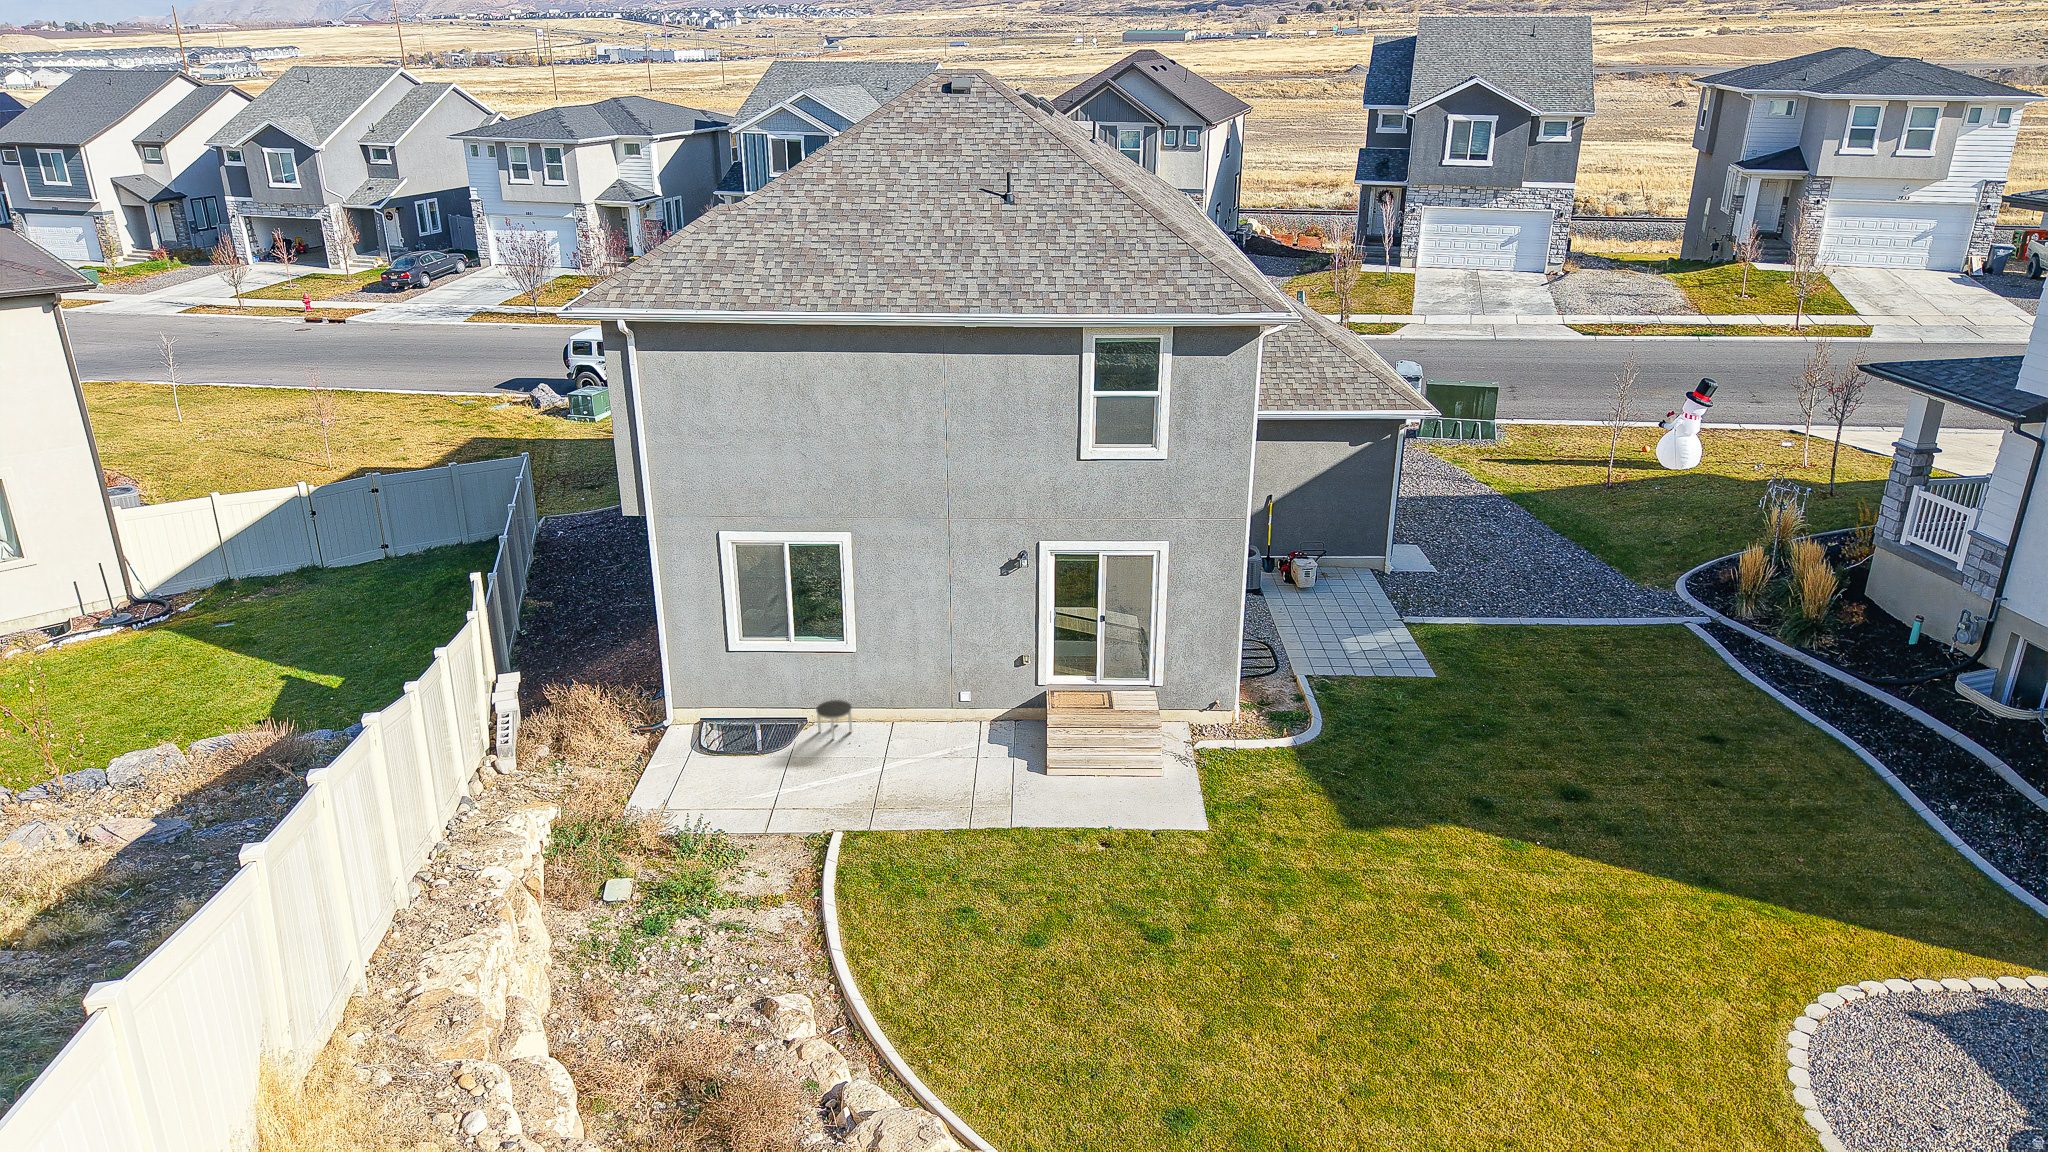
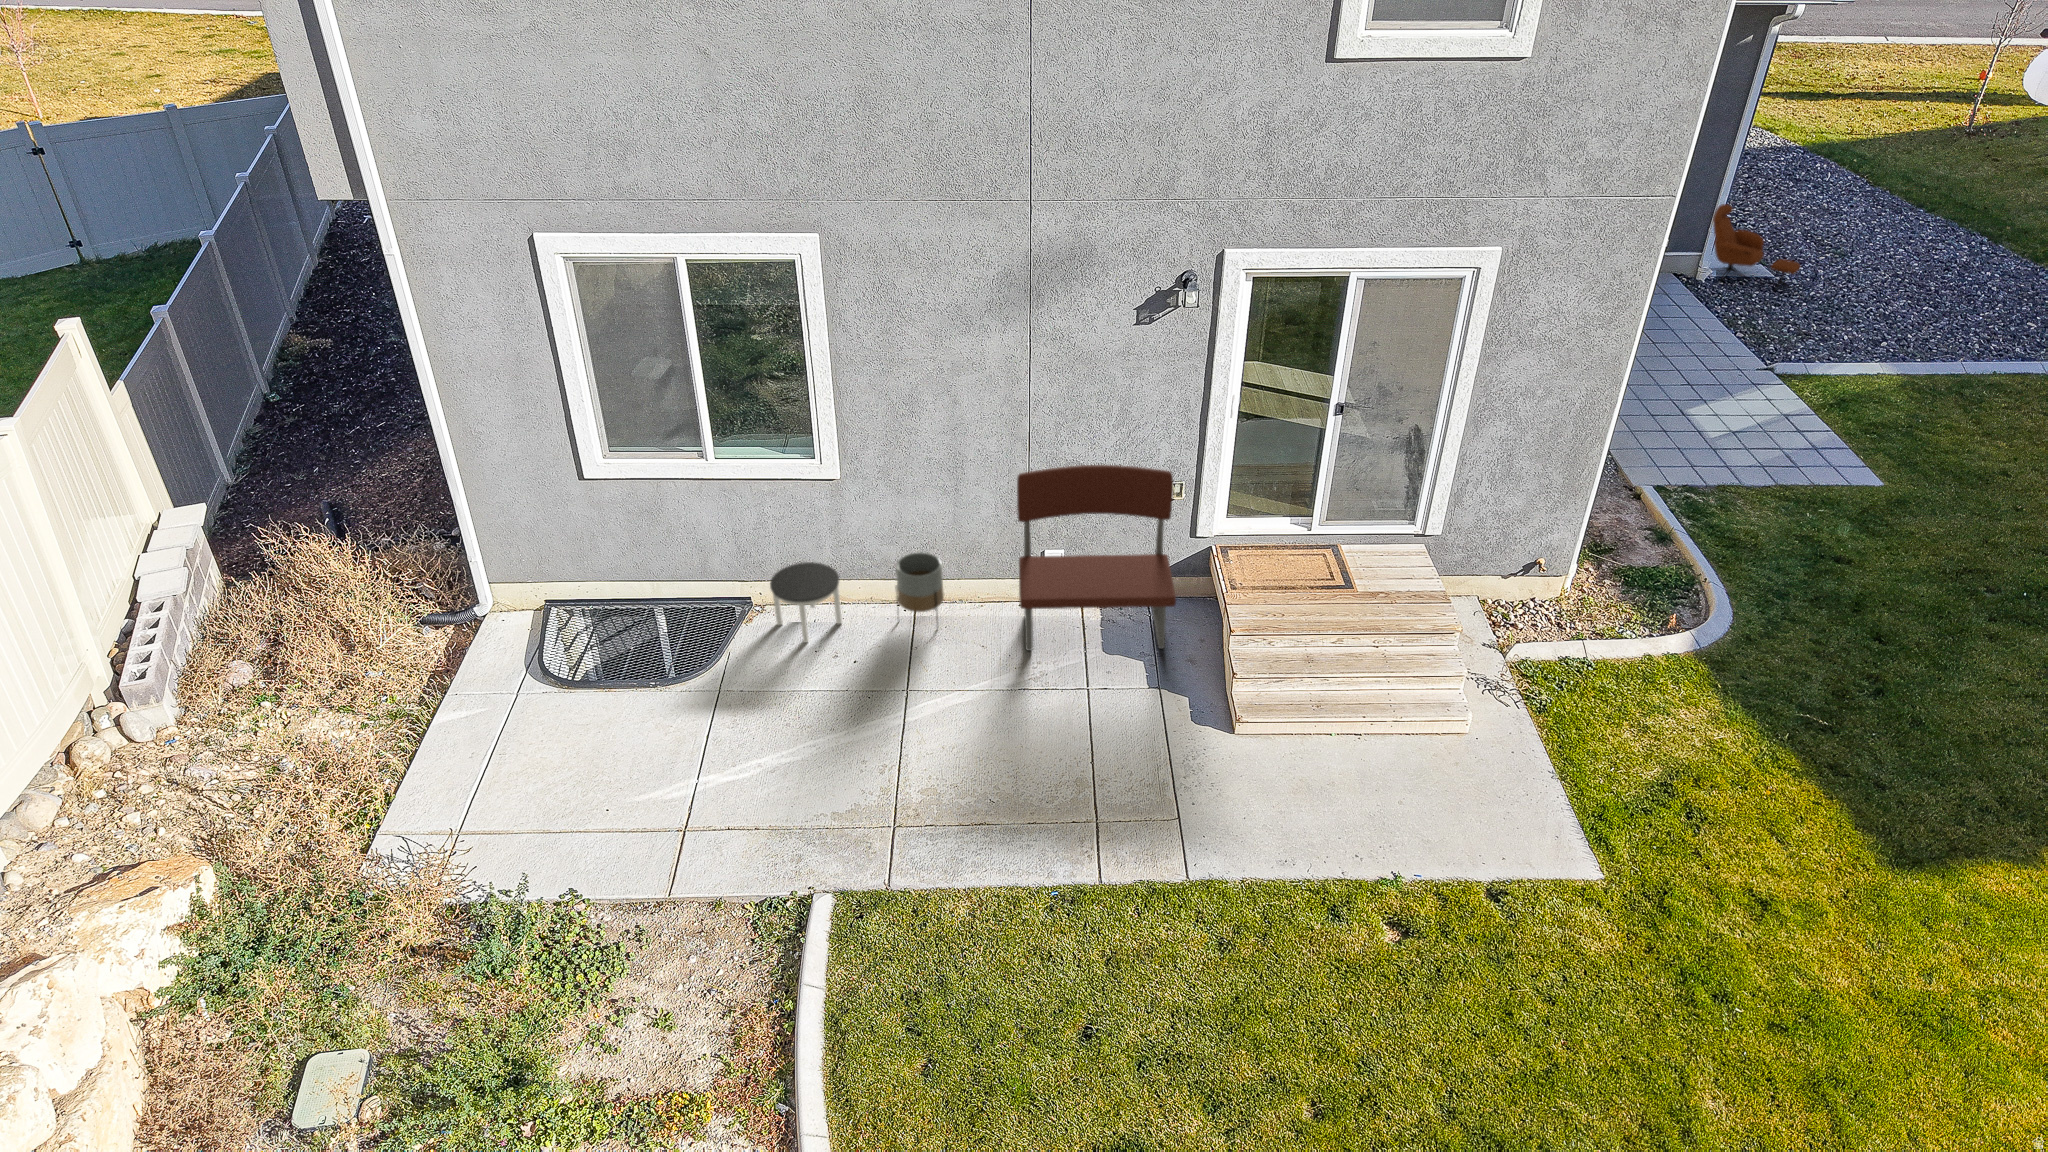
lounge chair: none [1382,523,1434,575] -> present [1713,204,1800,290]
bench: none [942,648,1020,744] -> present [1017,465,1176,651]
planter: none [880,695,906,734] -> present [896,553,944,620]

